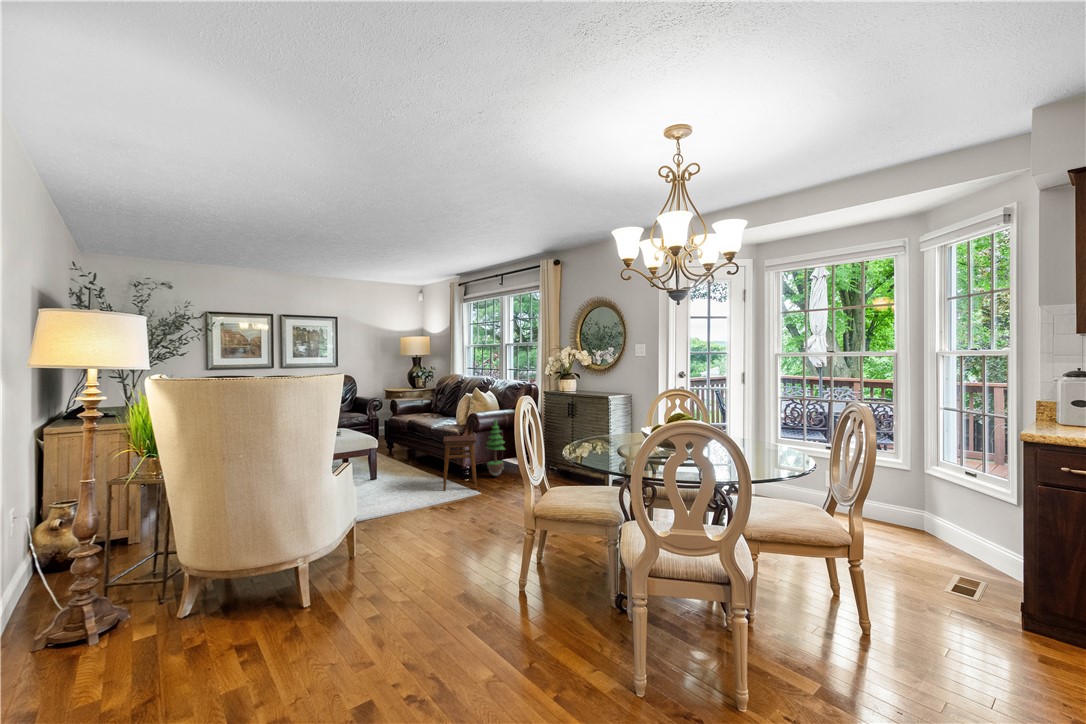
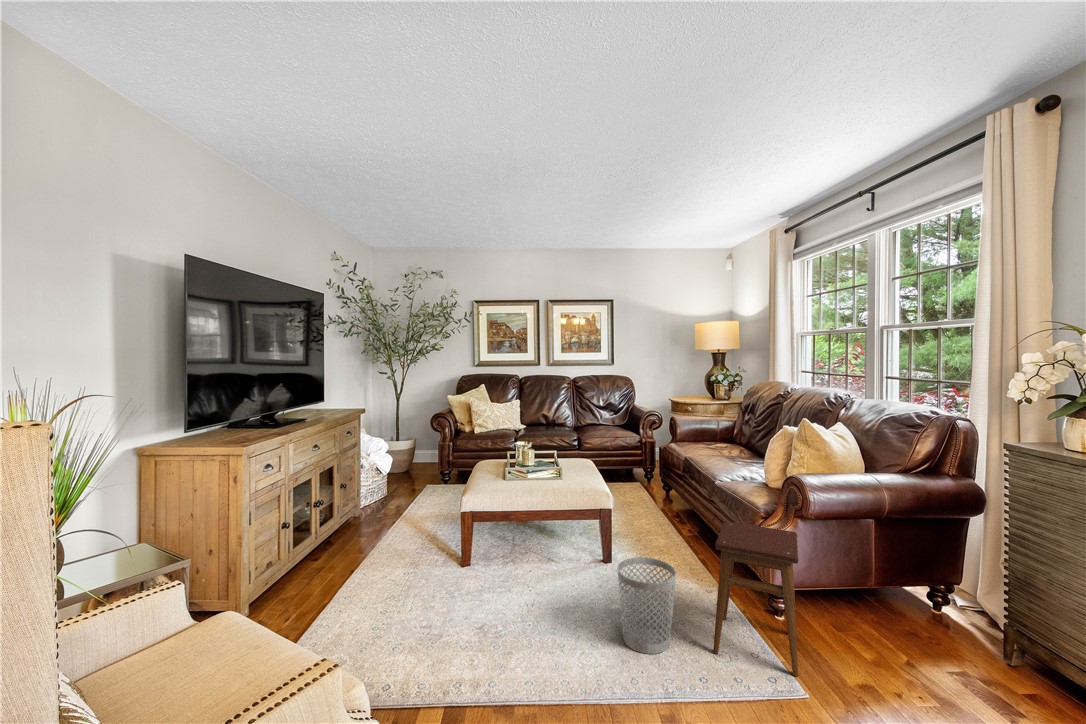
potted tree: present [486,419,505,476] -> none [824,495,884,632]
wastebasket: none [399,457,427,496] -> present [617,557,676,654]

